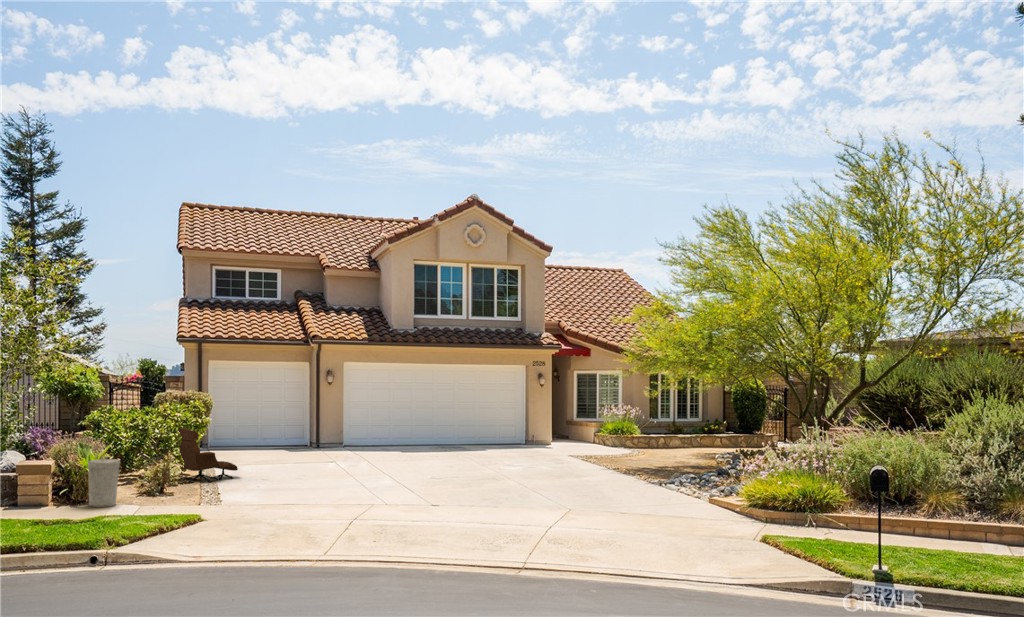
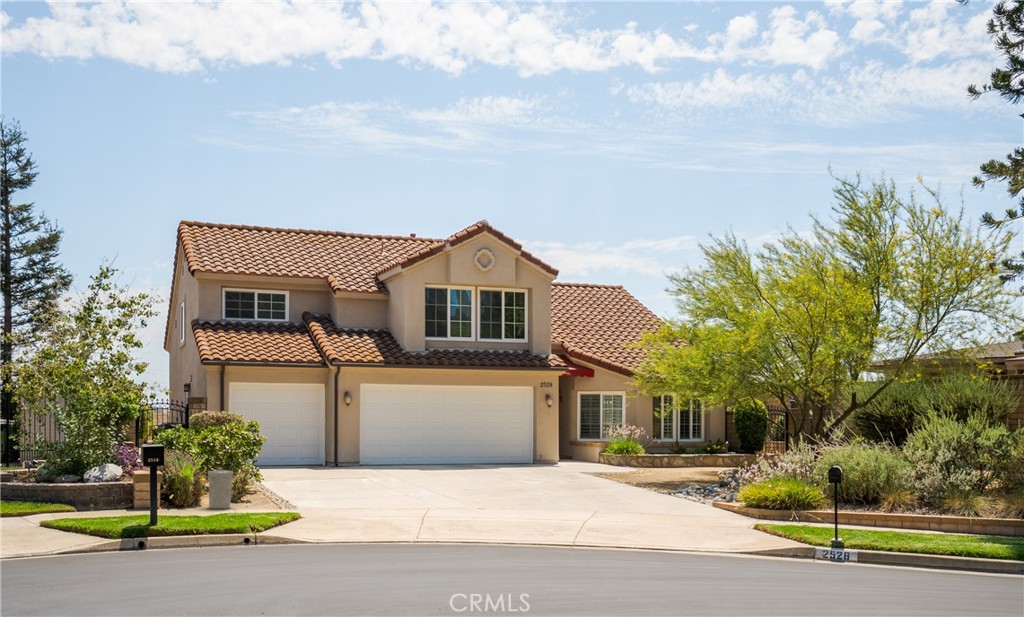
lounge chair: present [178,428,238,483] -> none [252,446,302,494]

